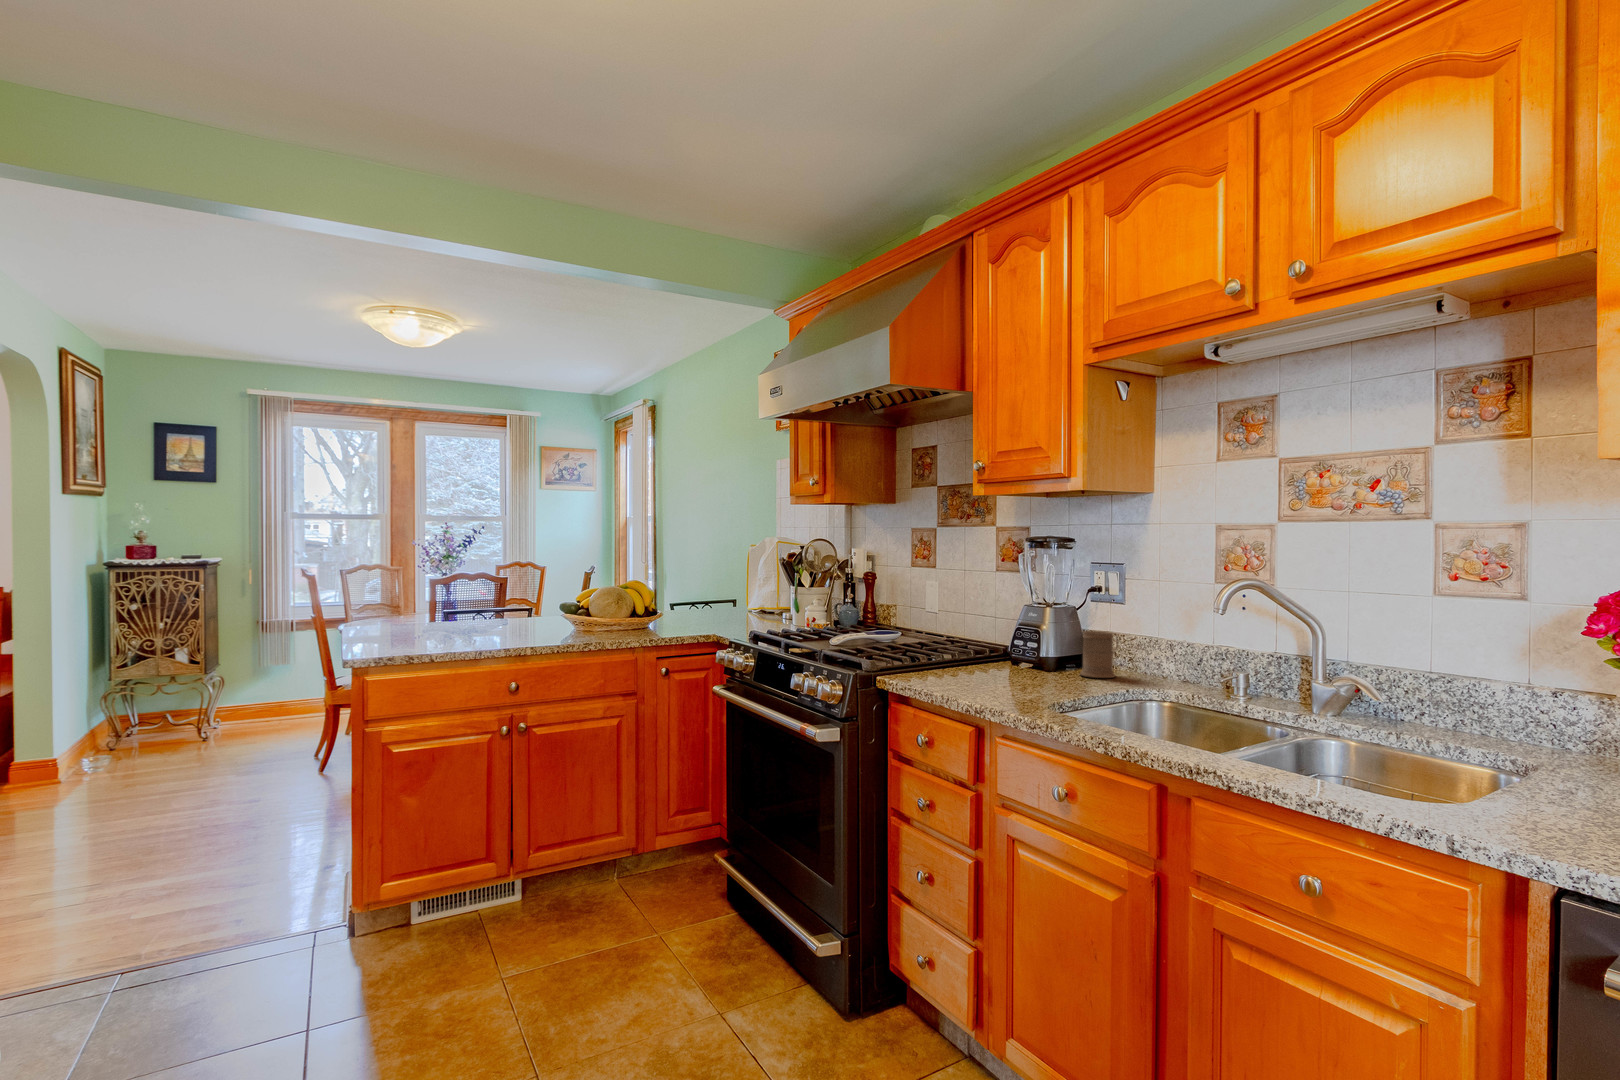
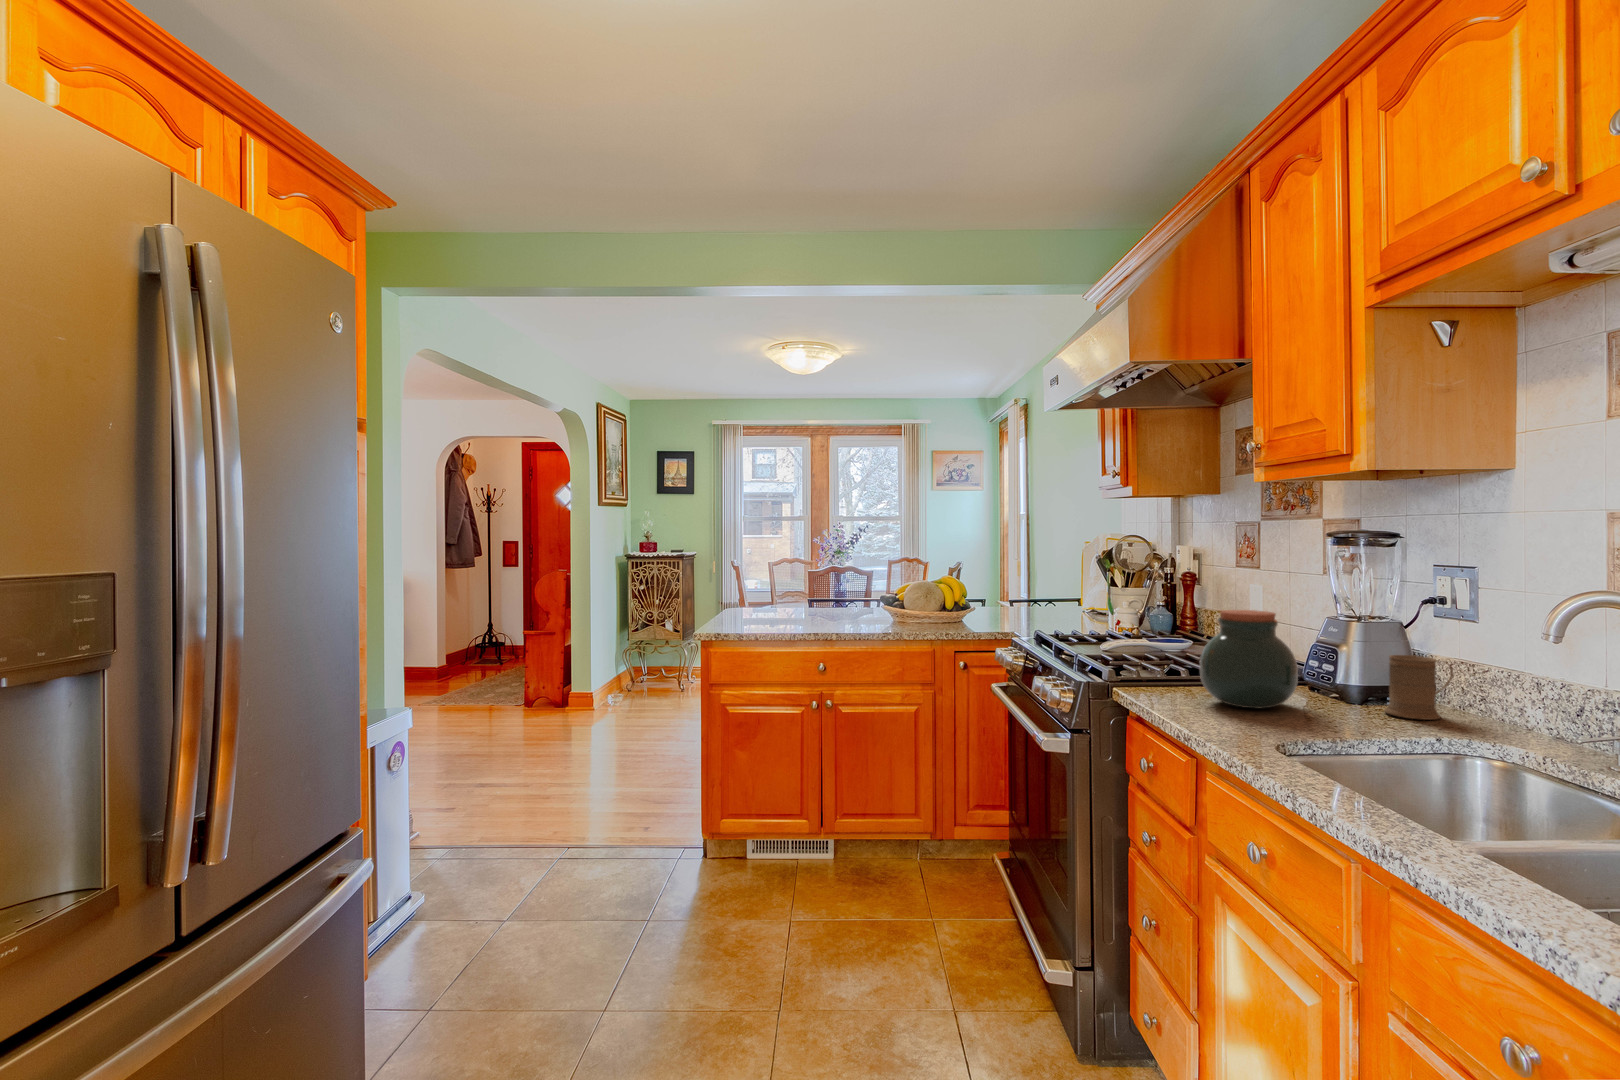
jar: none [956,601,1029,682] -> present [1200,610,1298,708]

